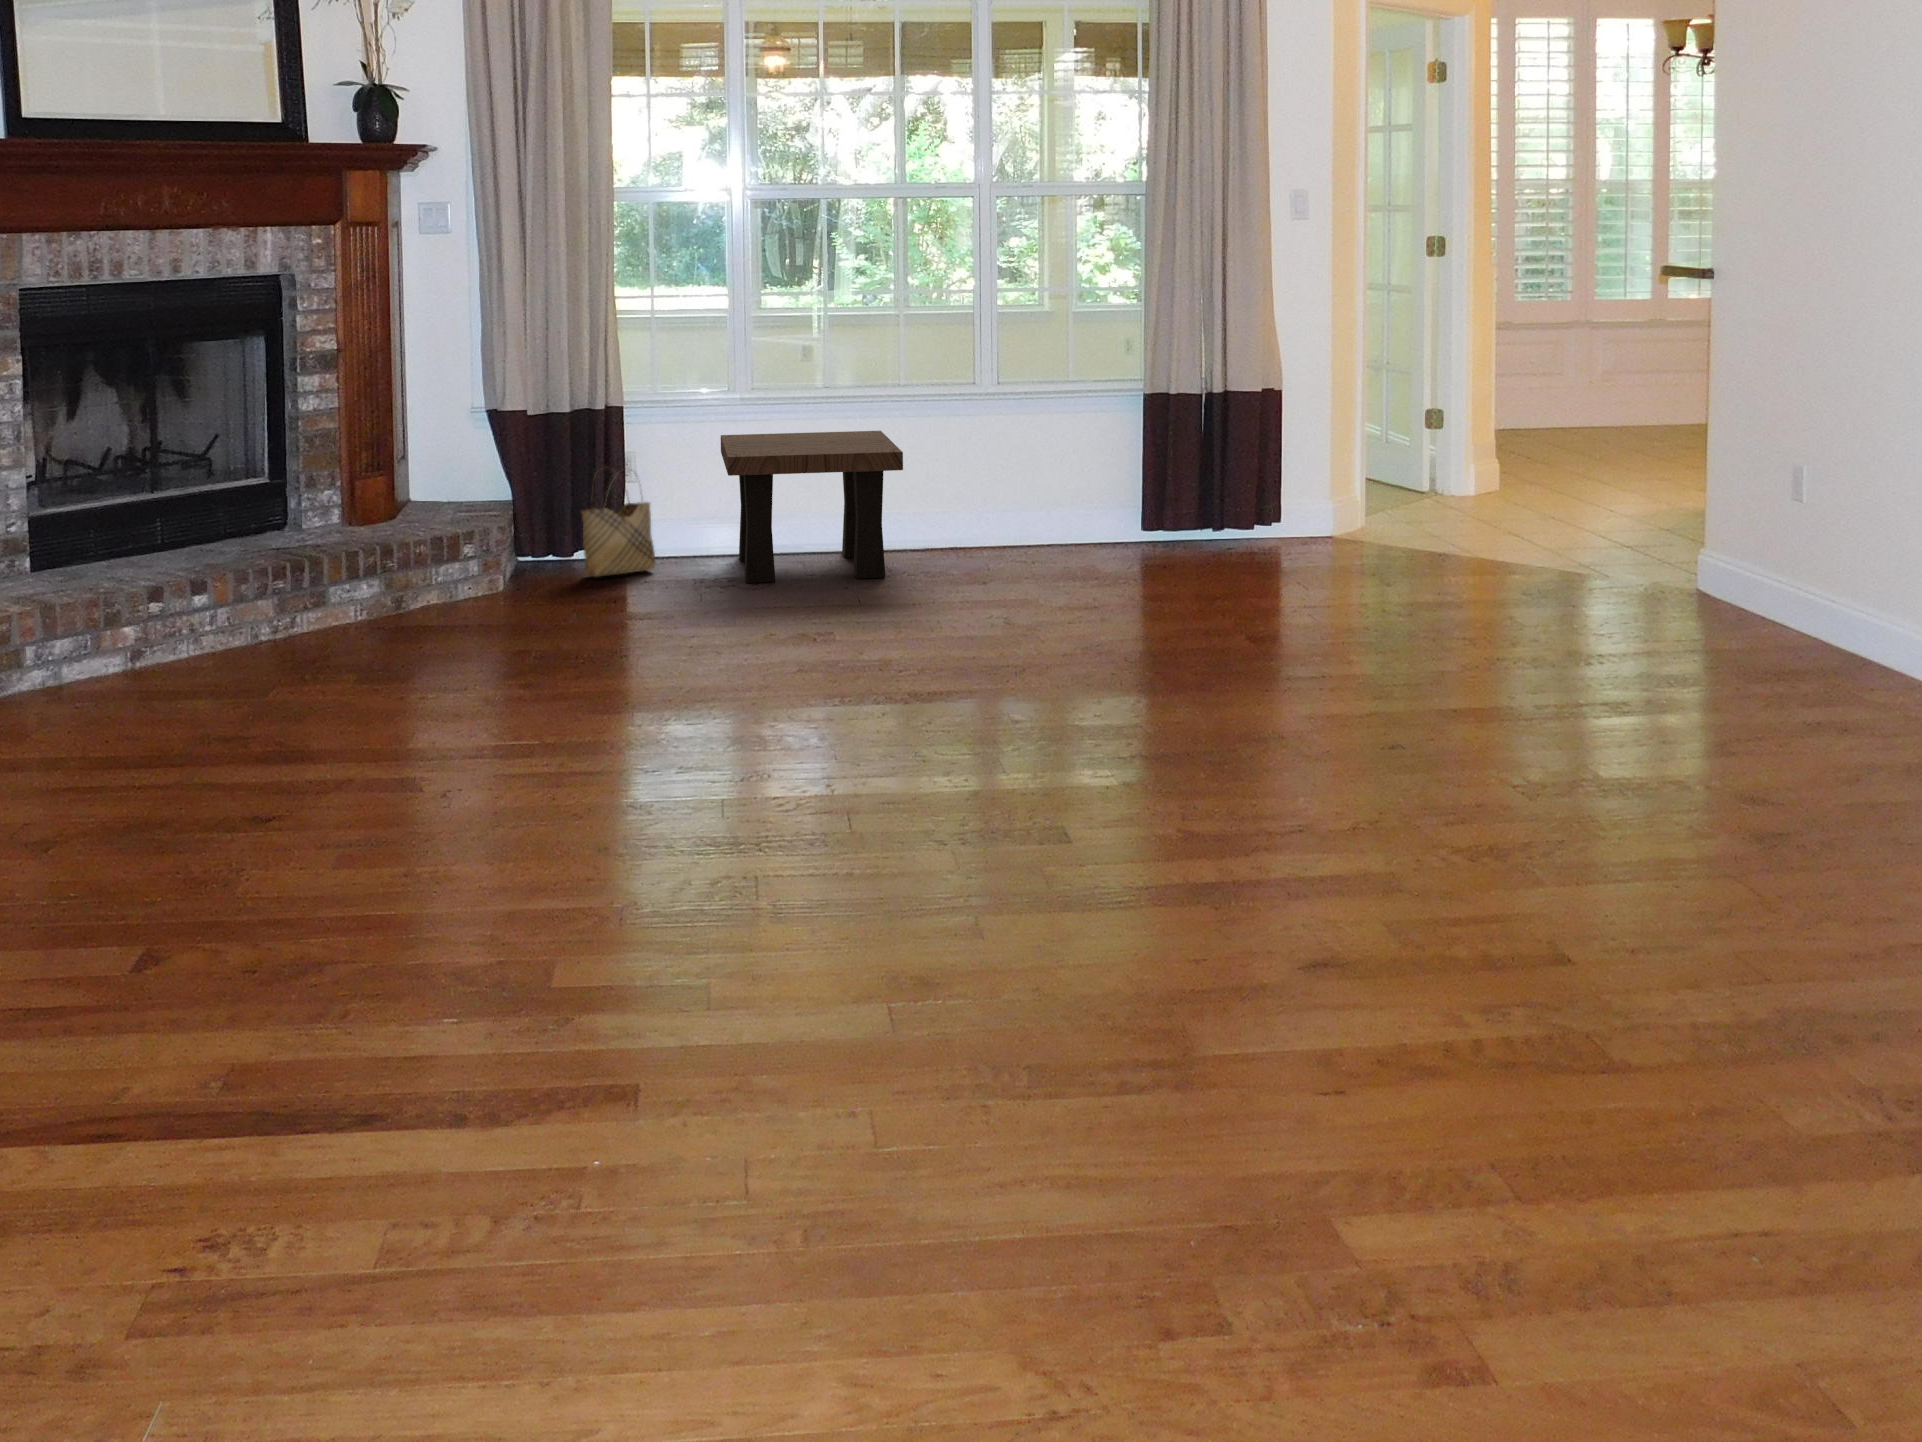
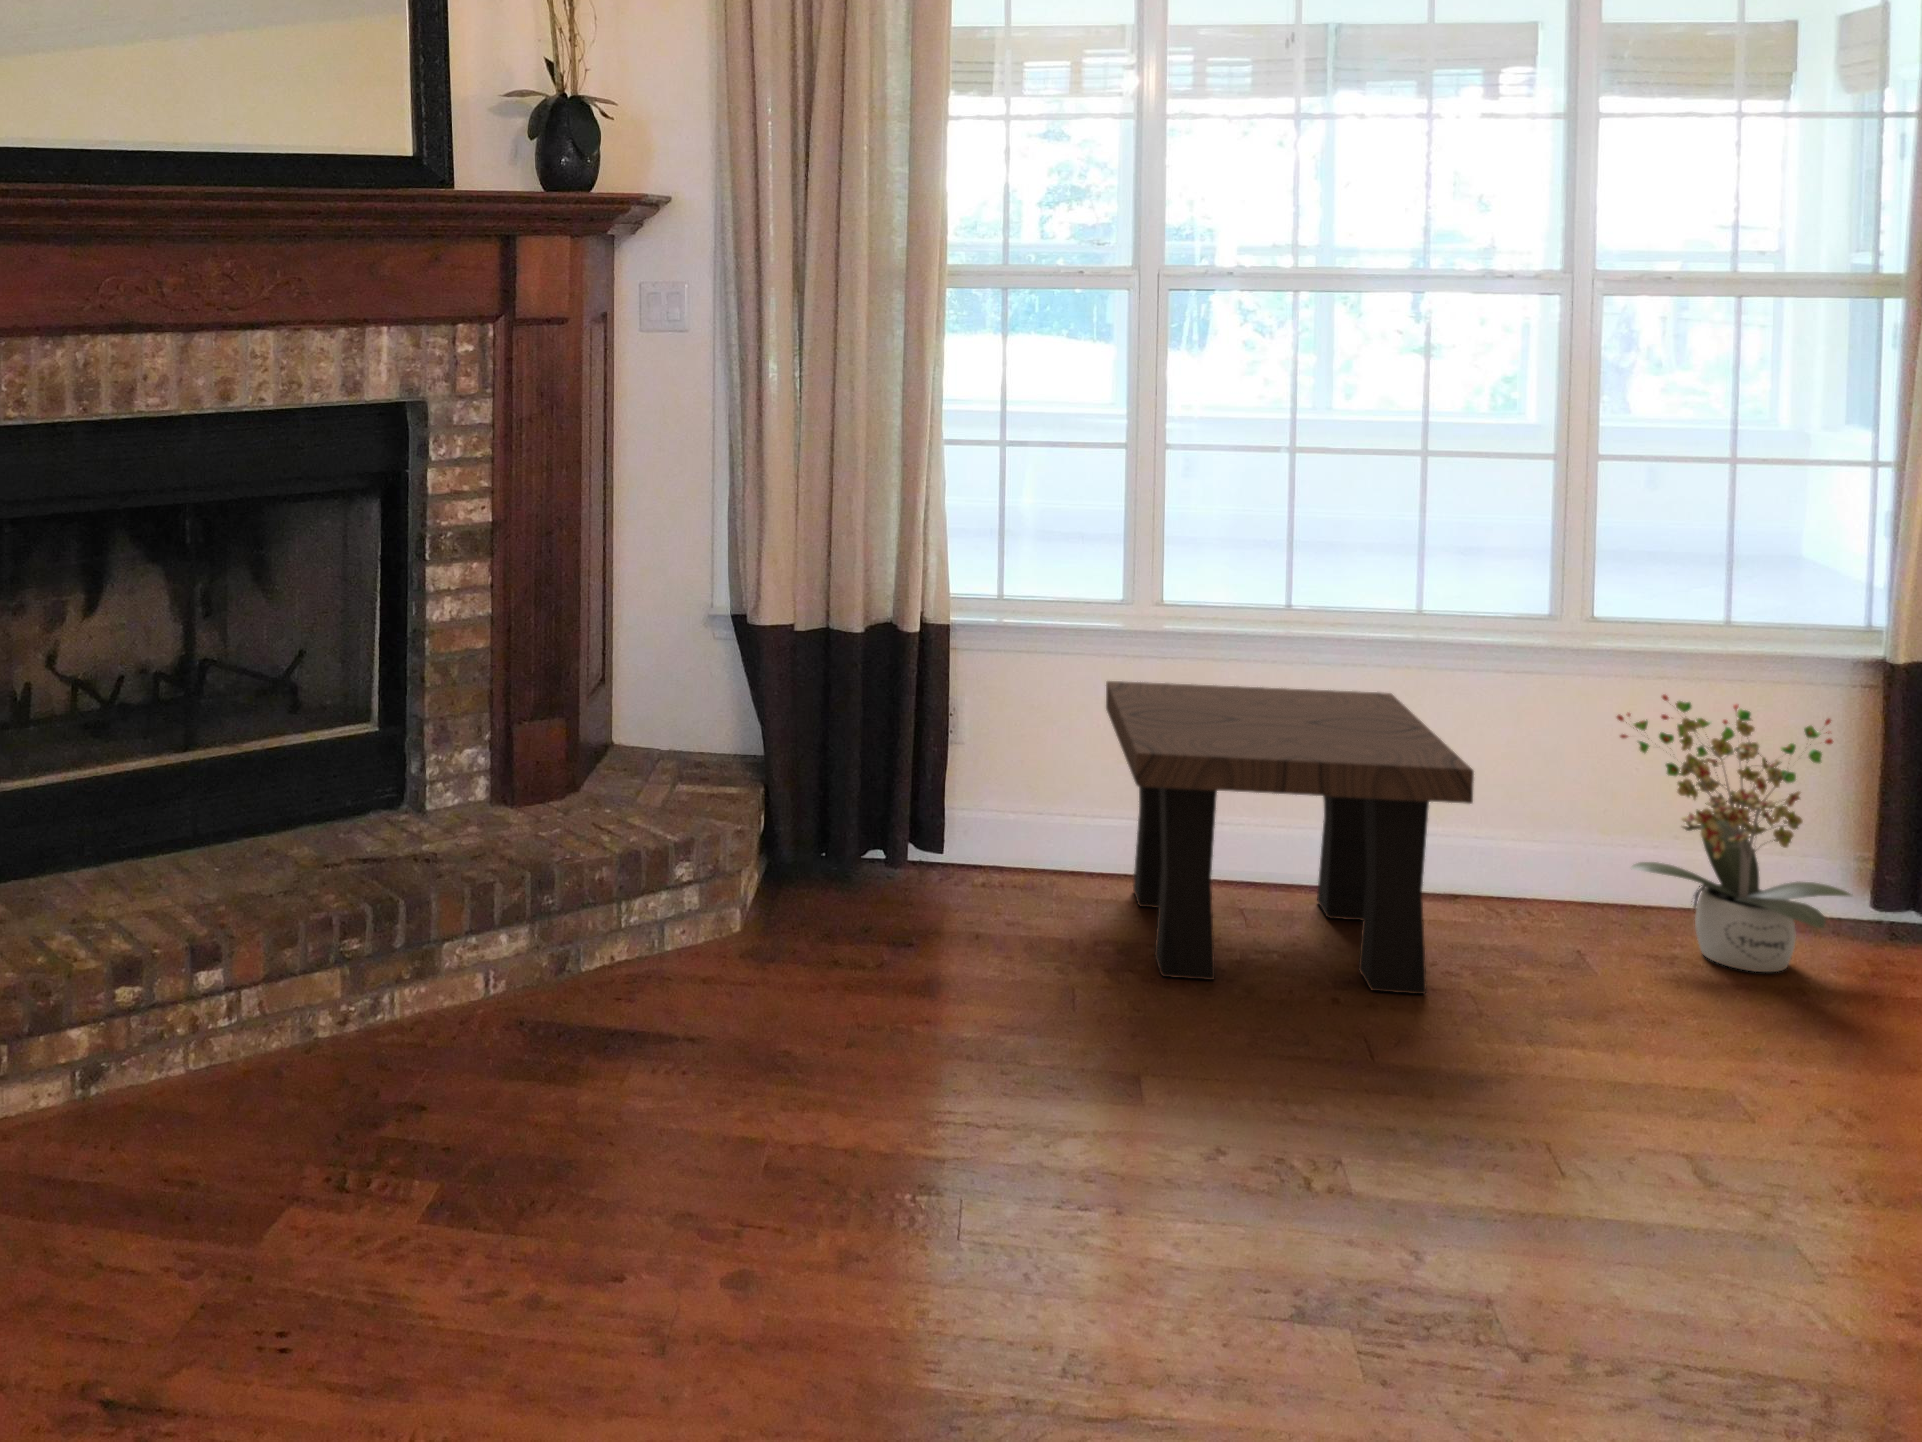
potted plant: none [990,419,1107,557] -> present [1617,695,1851,972]
woven basket: present [582,468,655,577] -> none [871,730,994,925]

